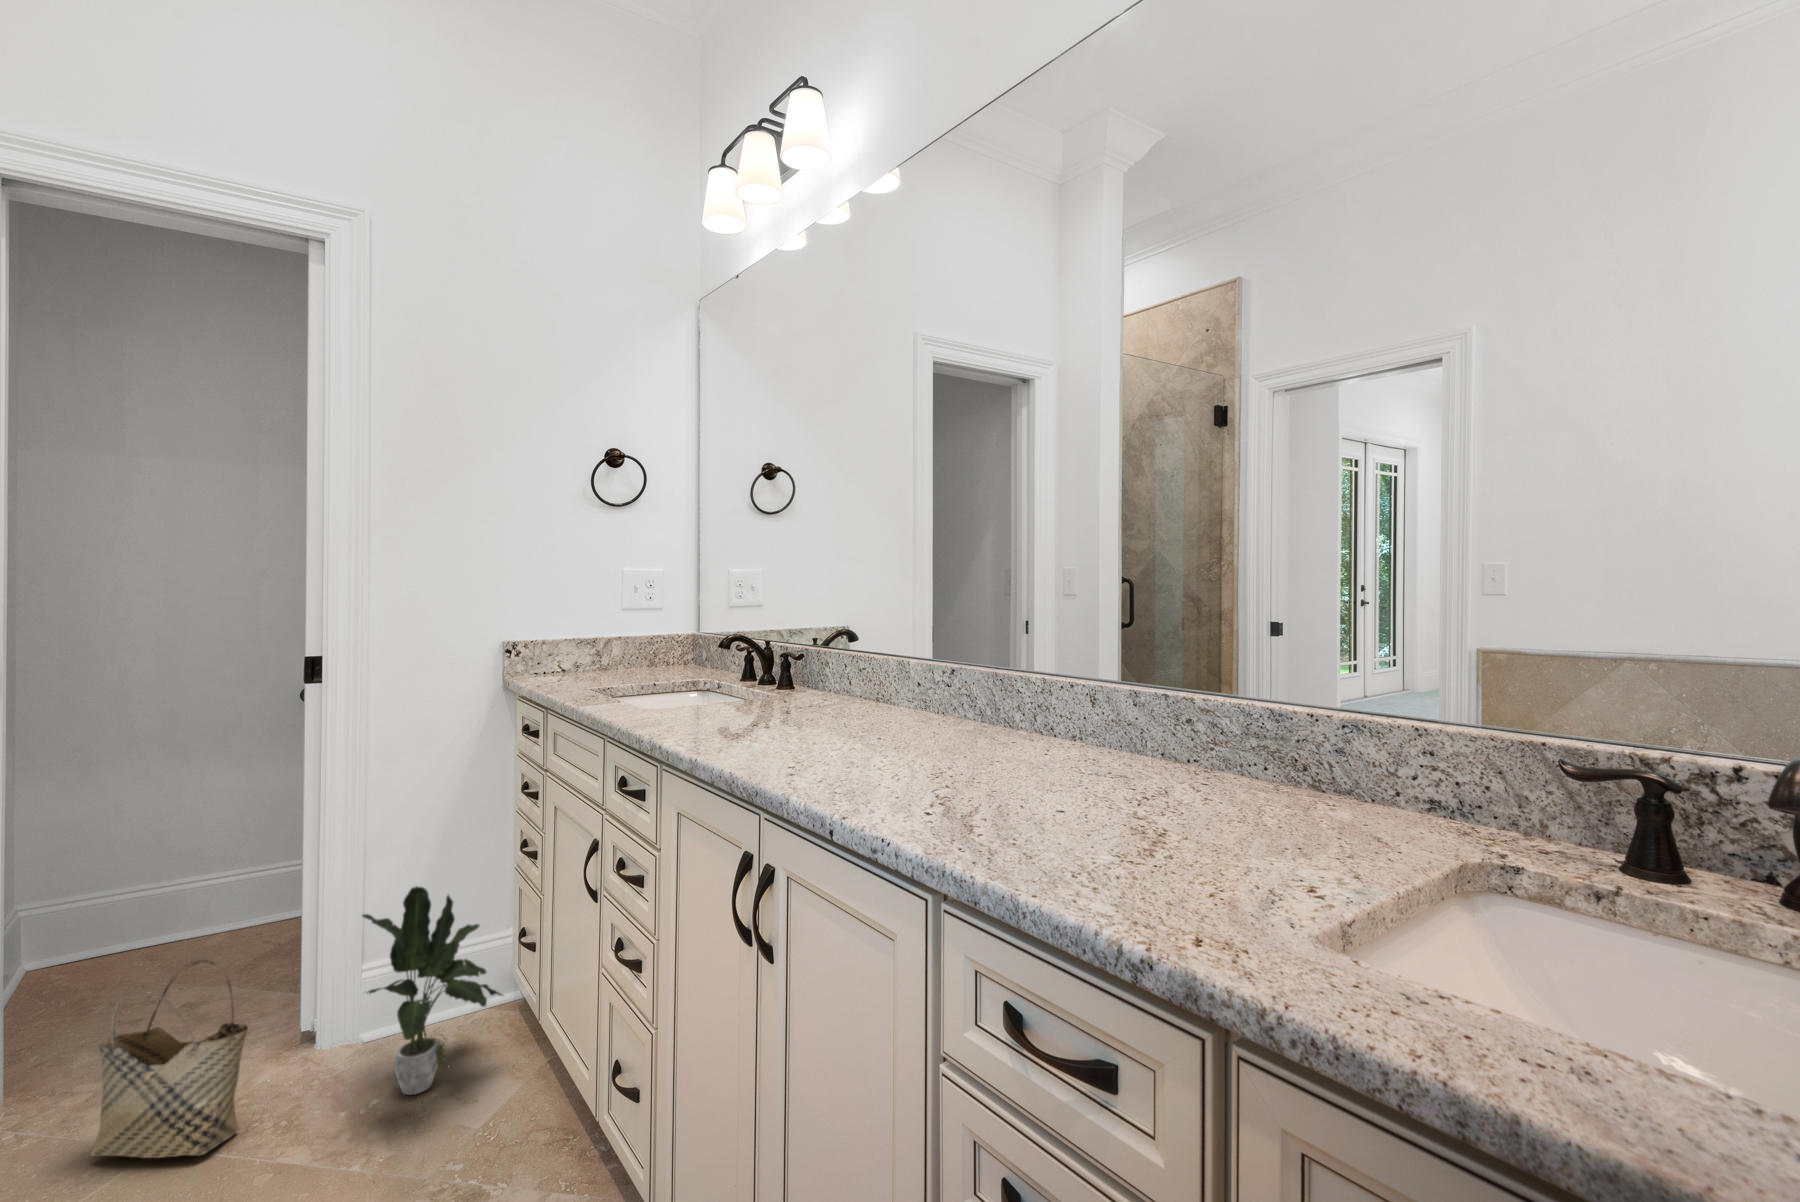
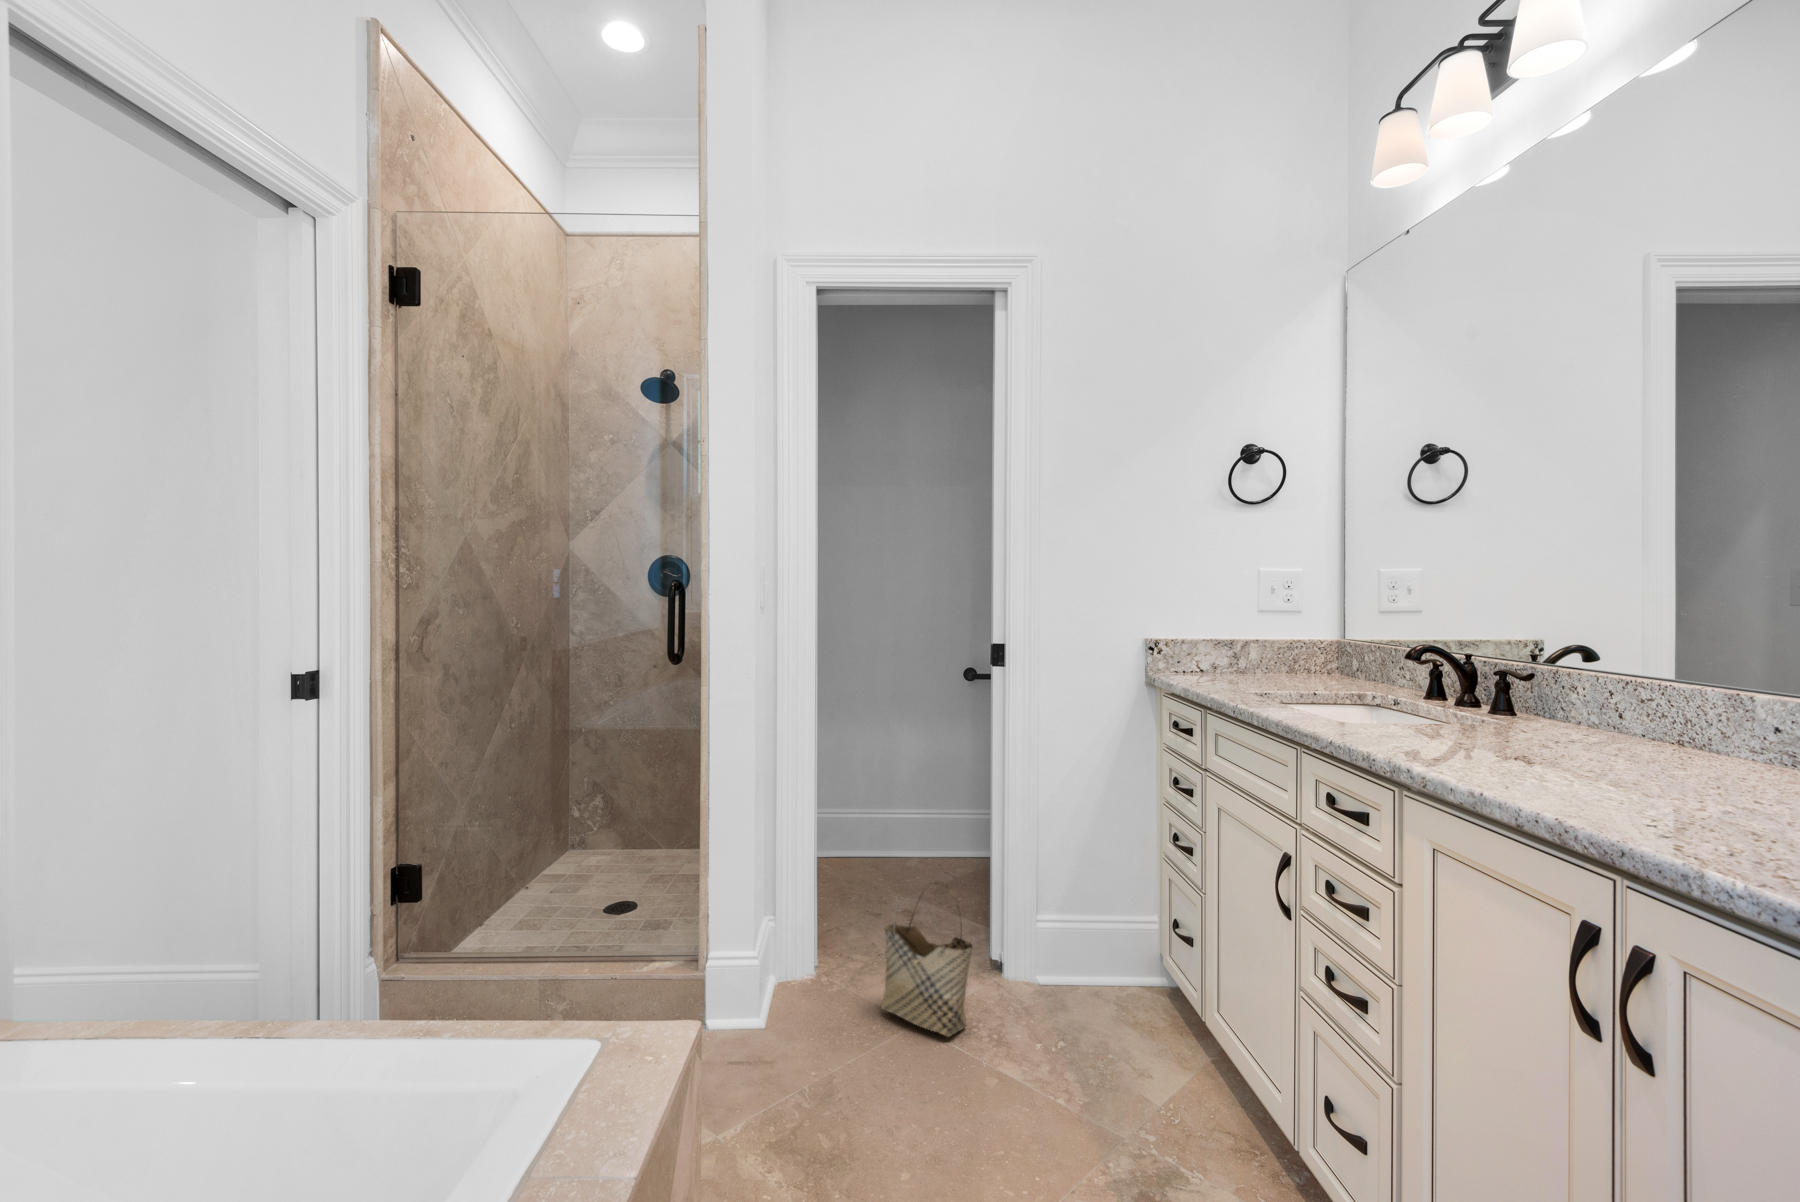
potted plant: present [362,887,502,1095] -> none [1048,859,1166,1047]

